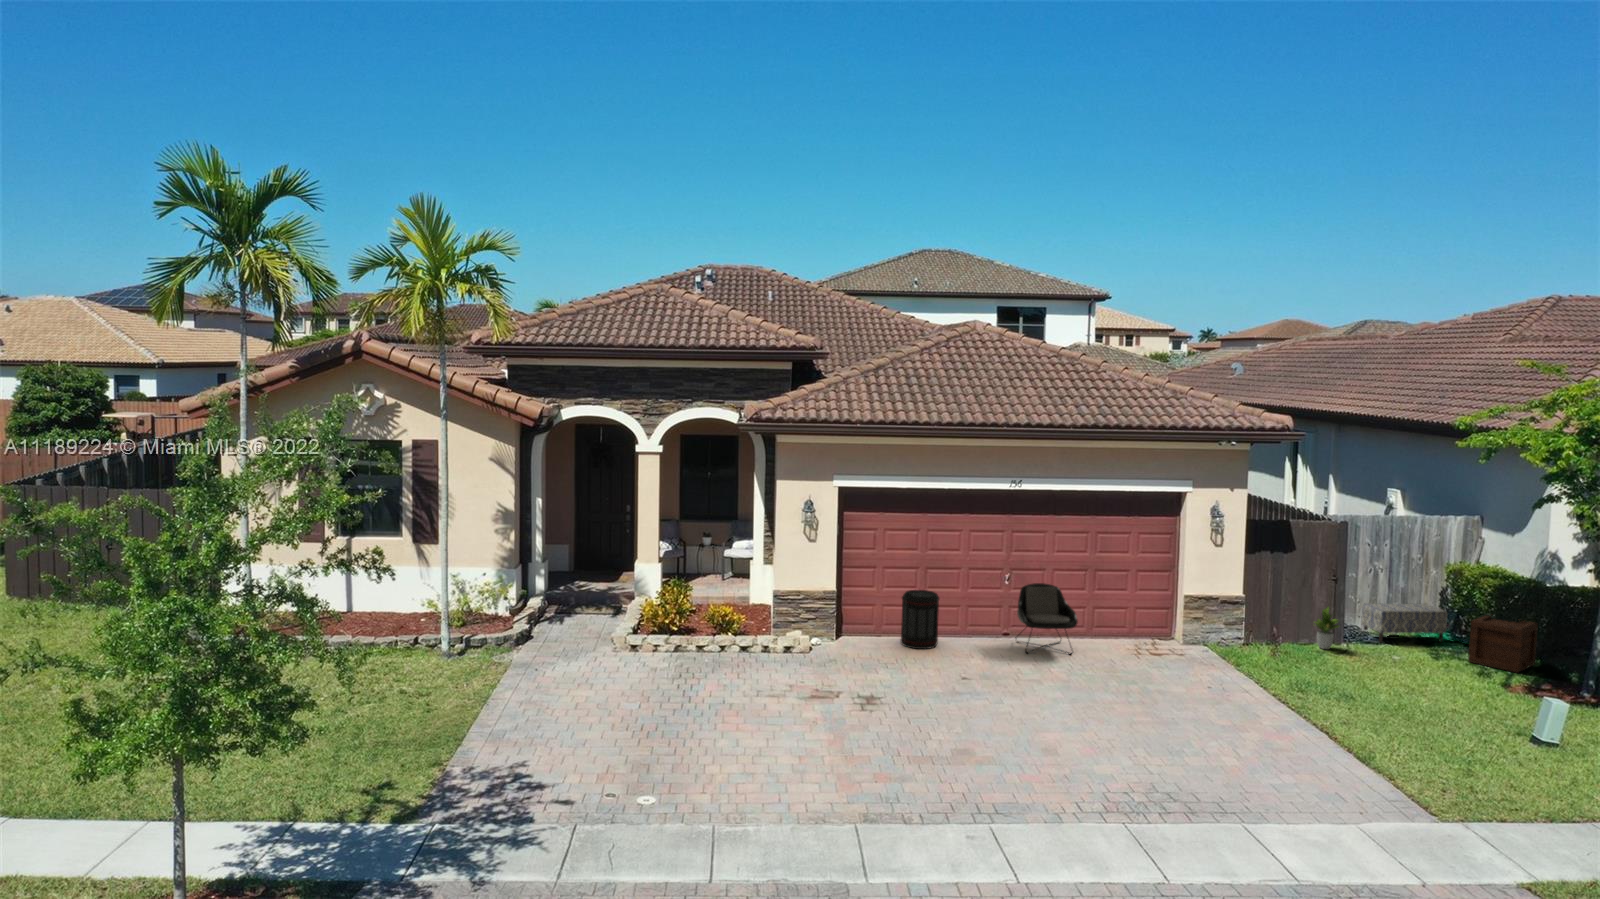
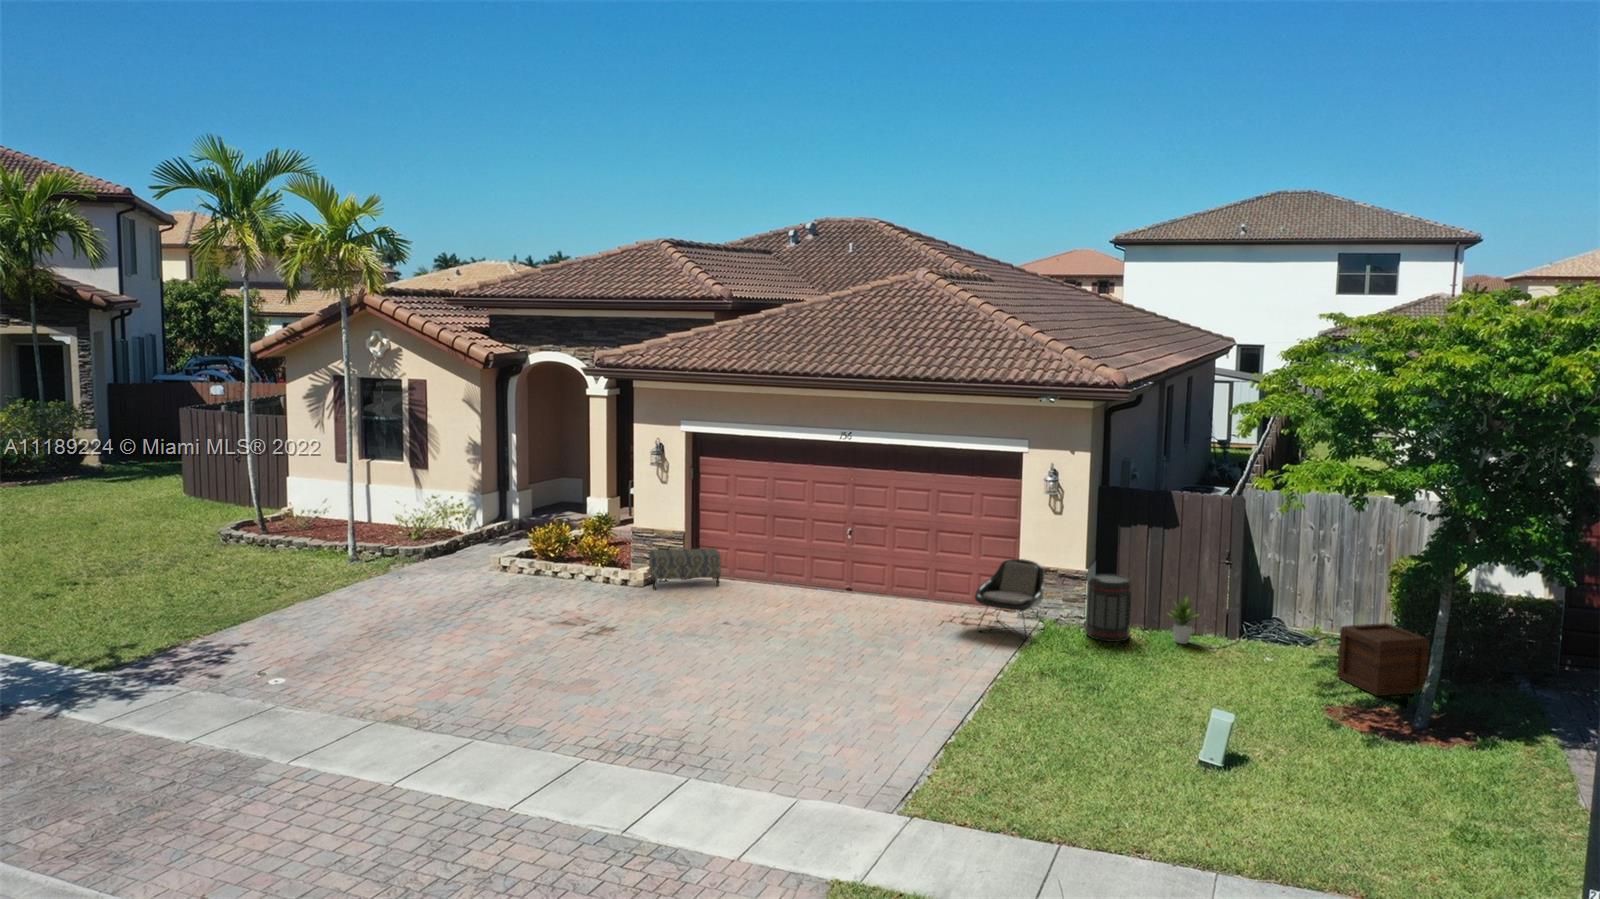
lounge chair: present [1017,583,1078,654] -> present [975,559,1044,640]
trash can: present [901,590,939,649] -> present [1086,574,1132,642]
bench: present [1362,603,1447,643] -> present [649,548,721,589]

